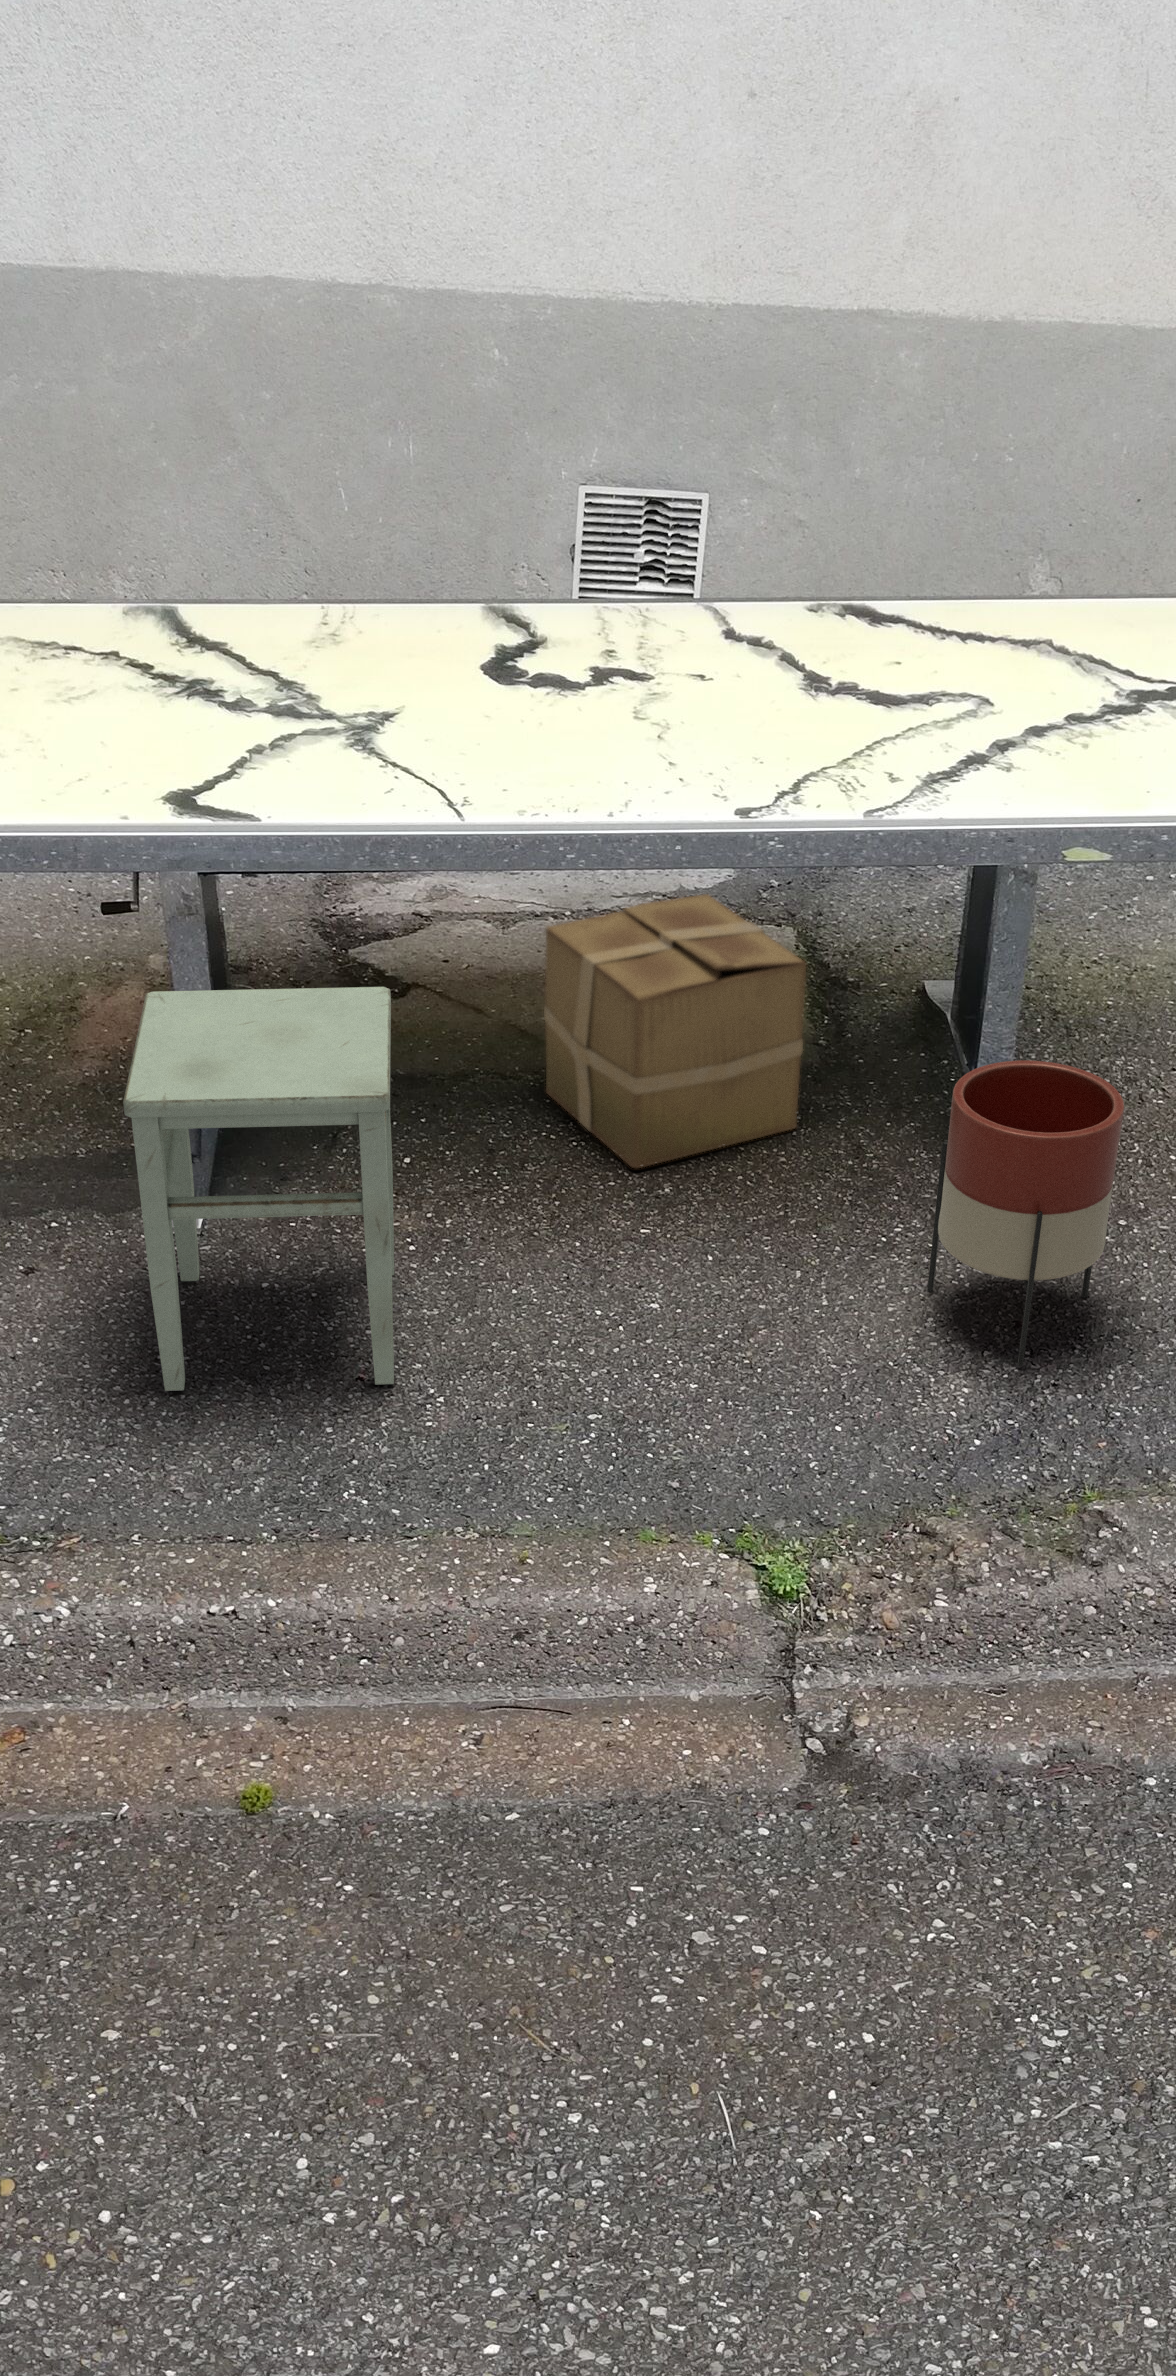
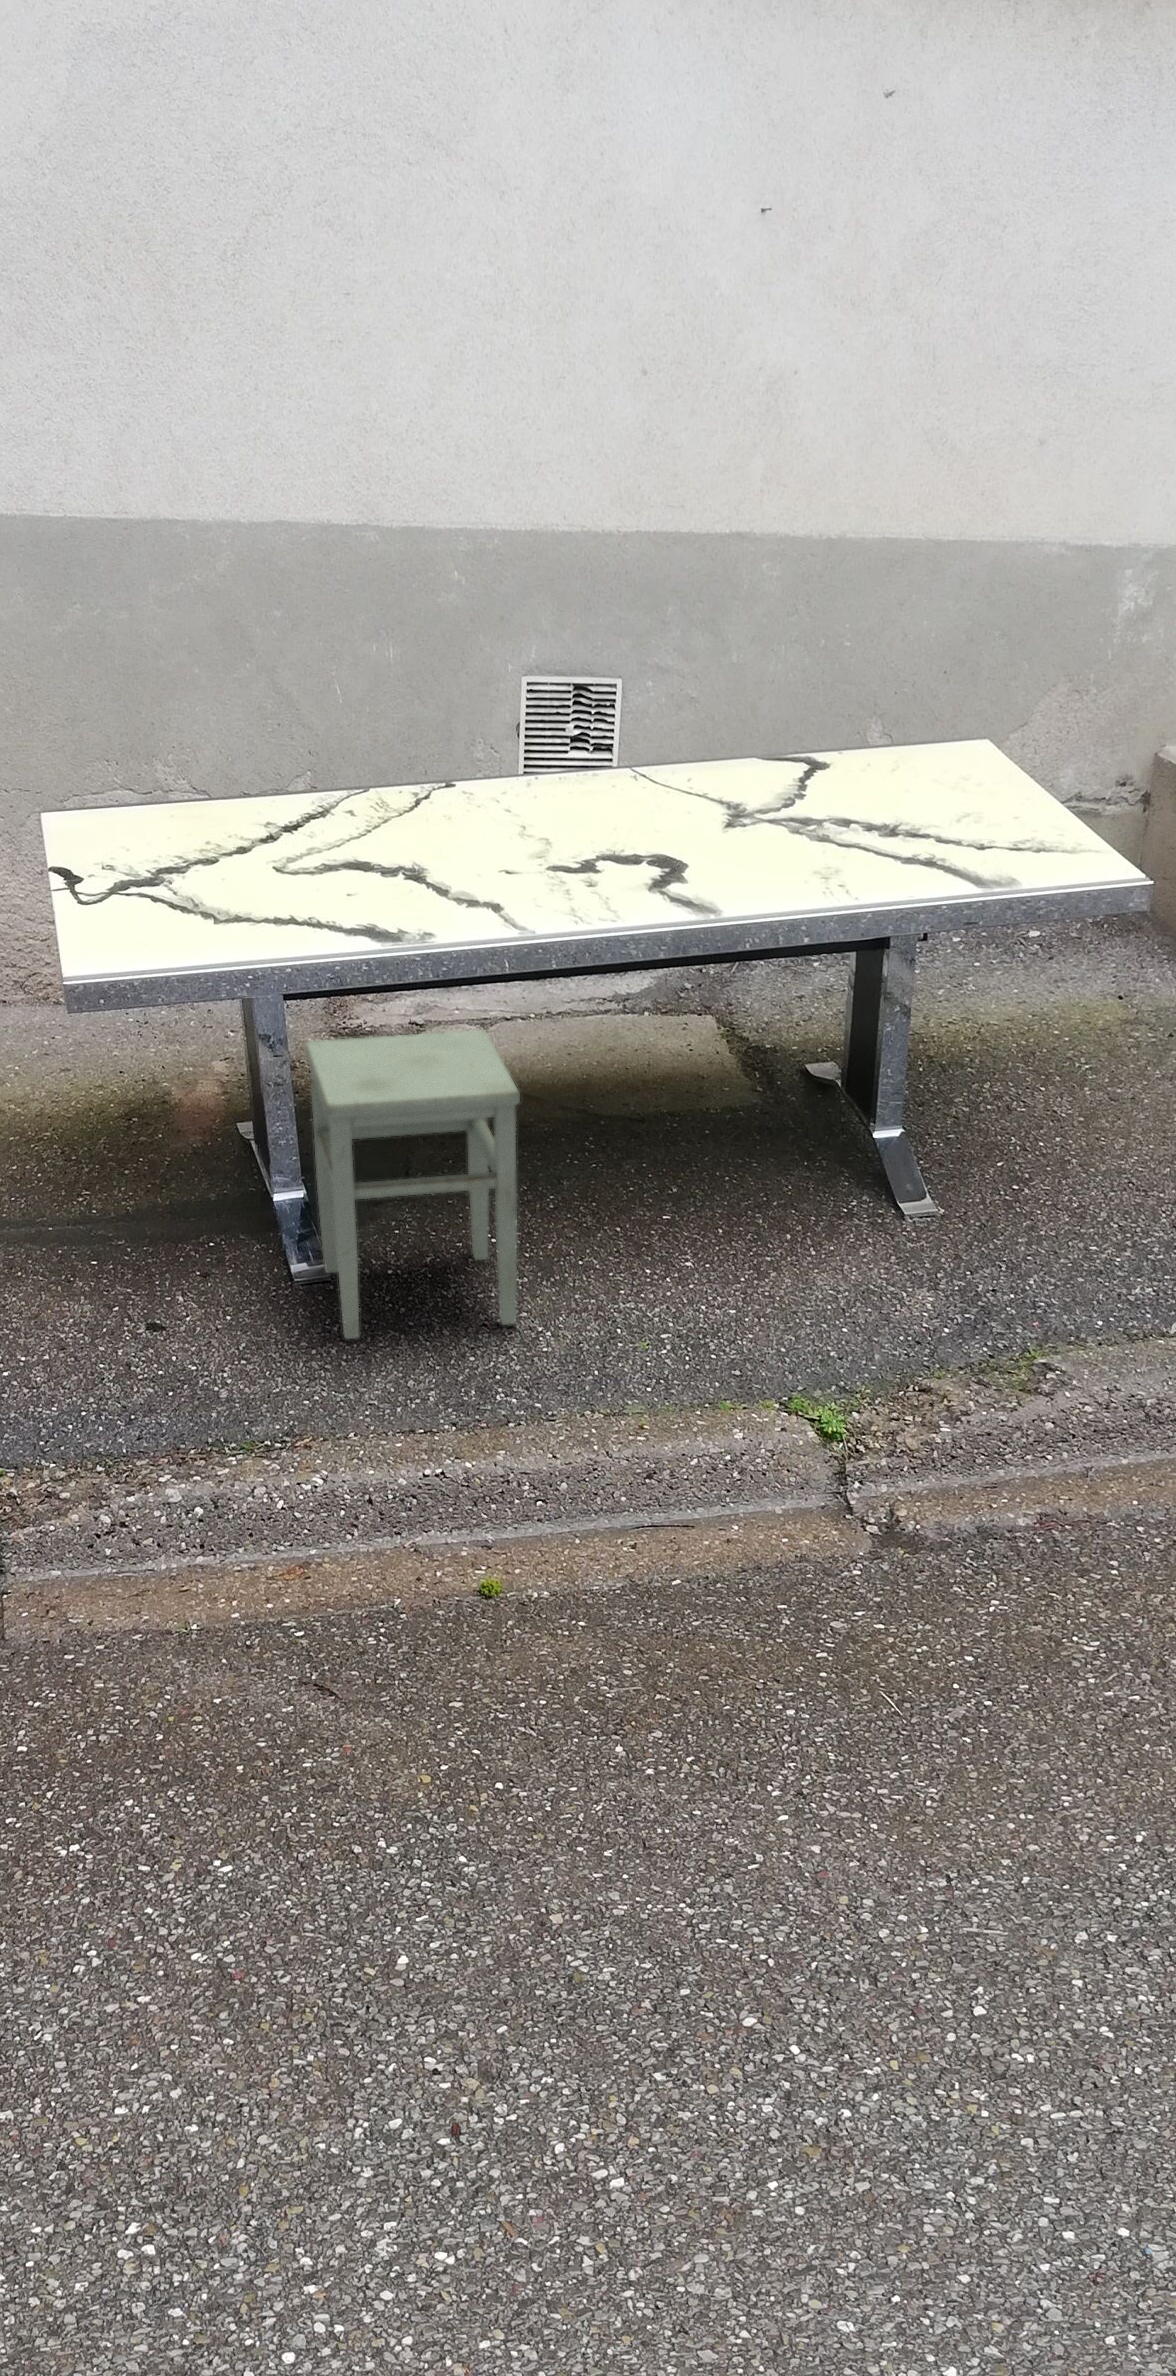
cardboard box: present [544,894,806,1168] -> none [559,976,765,1181]
planter: present [927,1061,1124,1366] -> none [889,1061,1030,1283]

